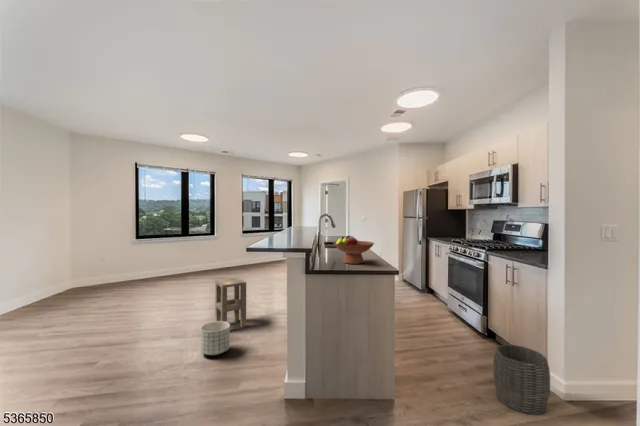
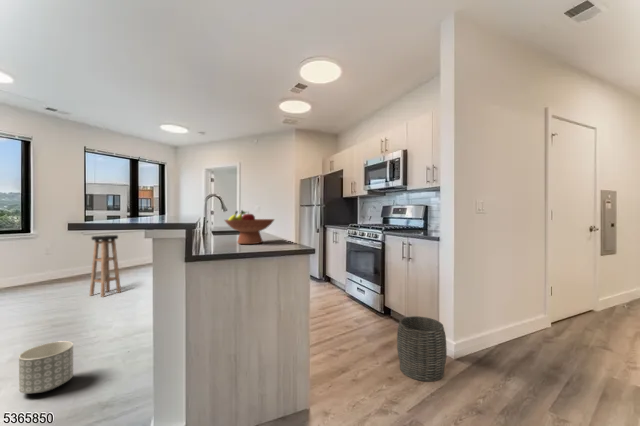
bar stool: none [233,239,254,287] -> present [90,235,121,297]
side table: present [215,278,246,328] -> none [53,281,104,358]

